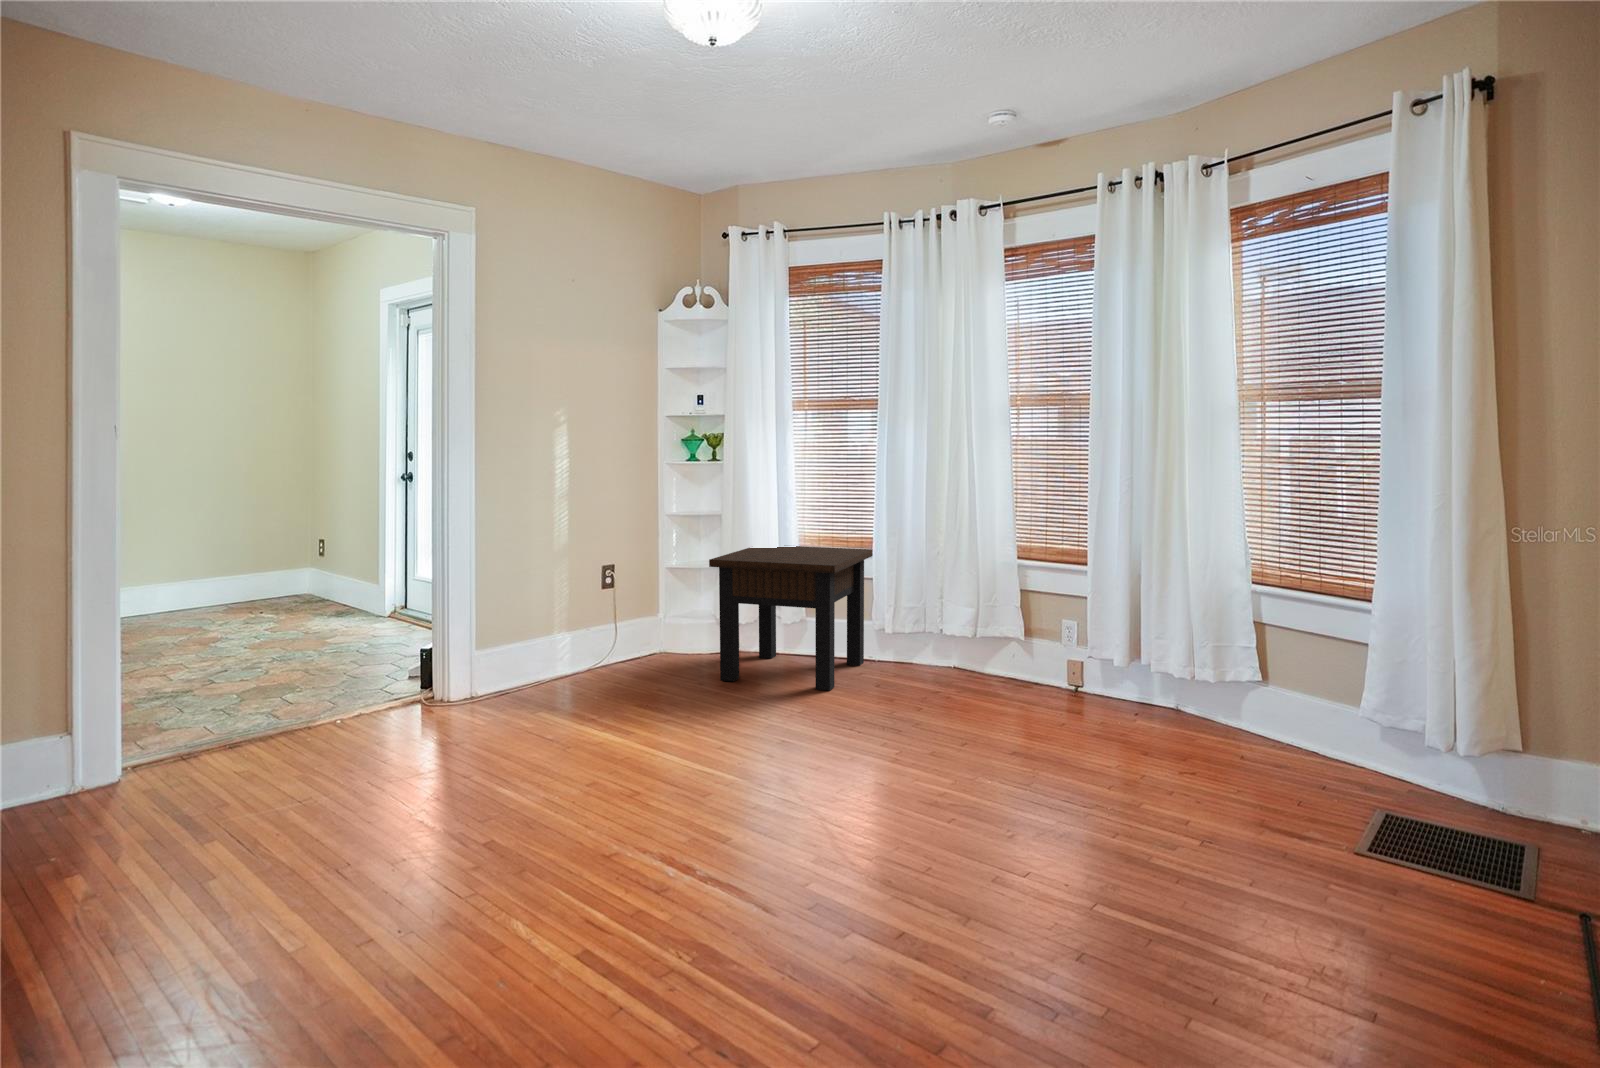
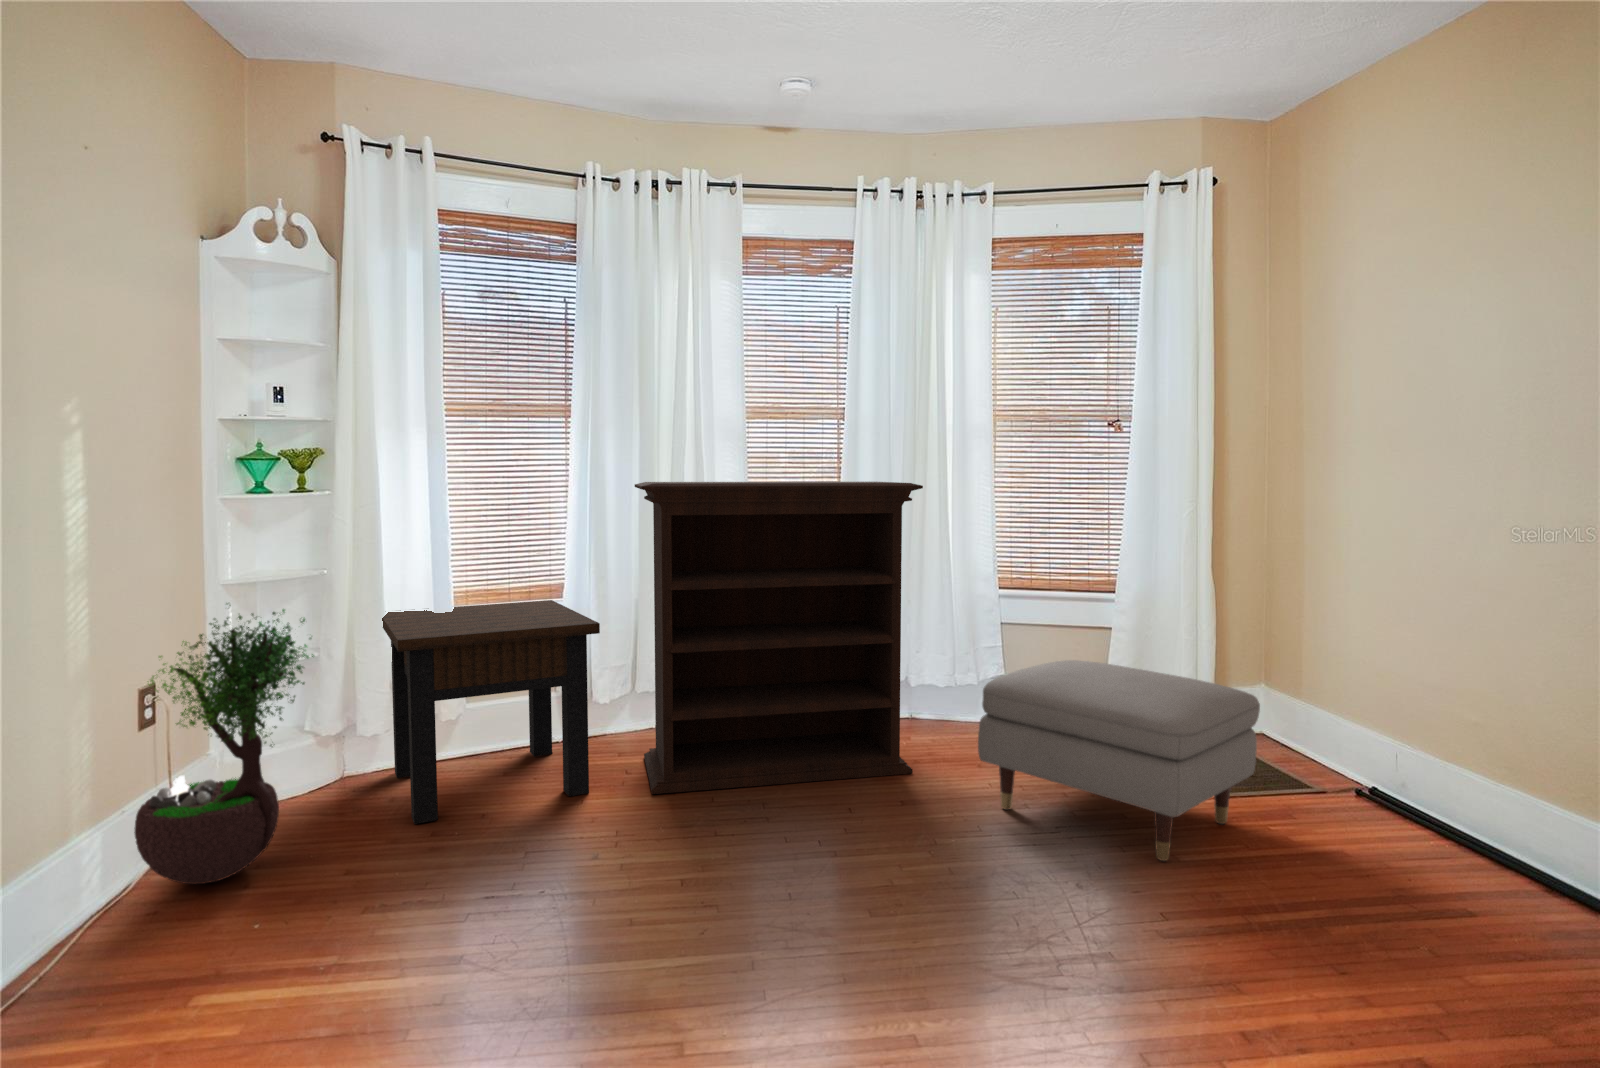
bookshelf: none [854,460,1115,741] -> present [635,482,923,794]
potted tree: none [579,525,667,679] -> present [134,609,314,884]
ottoman: none [1050,657,1285,858] -> present [978,660,1260,861]

